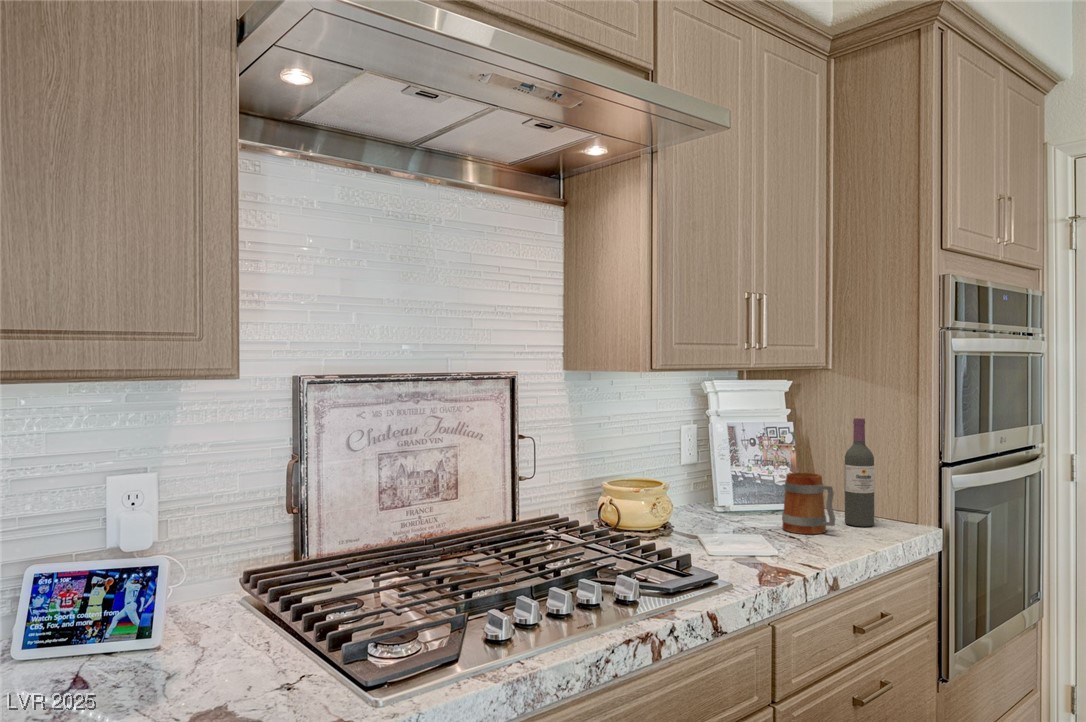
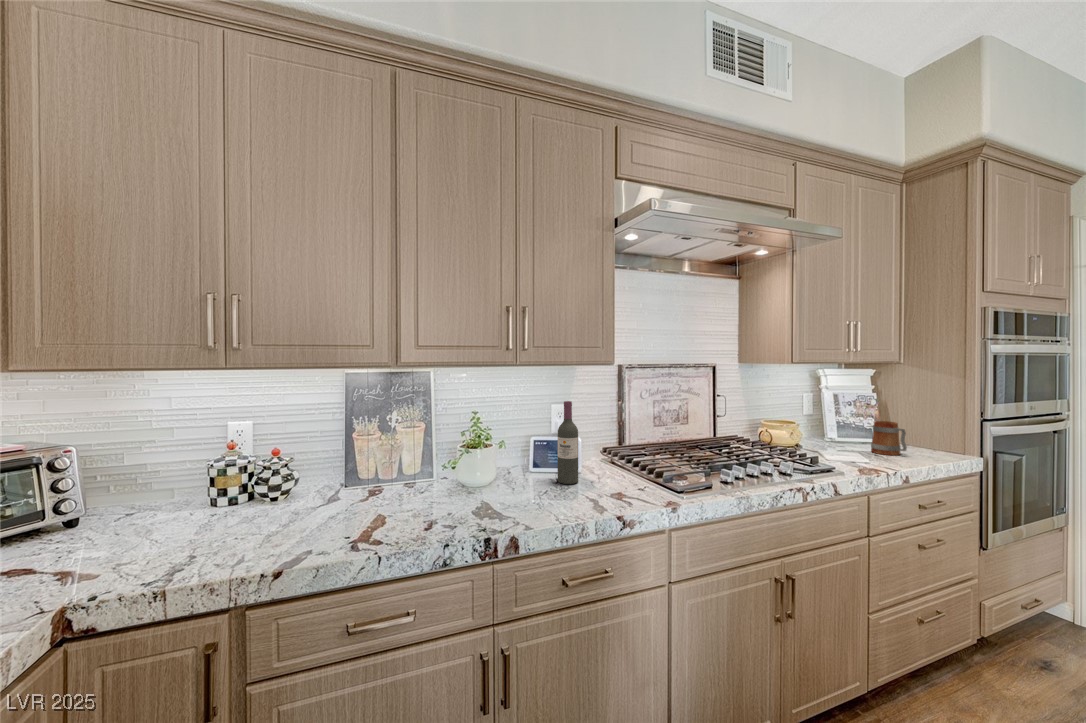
wine bottle: present [845,418,874,527] -> present [558,401,578,484]

